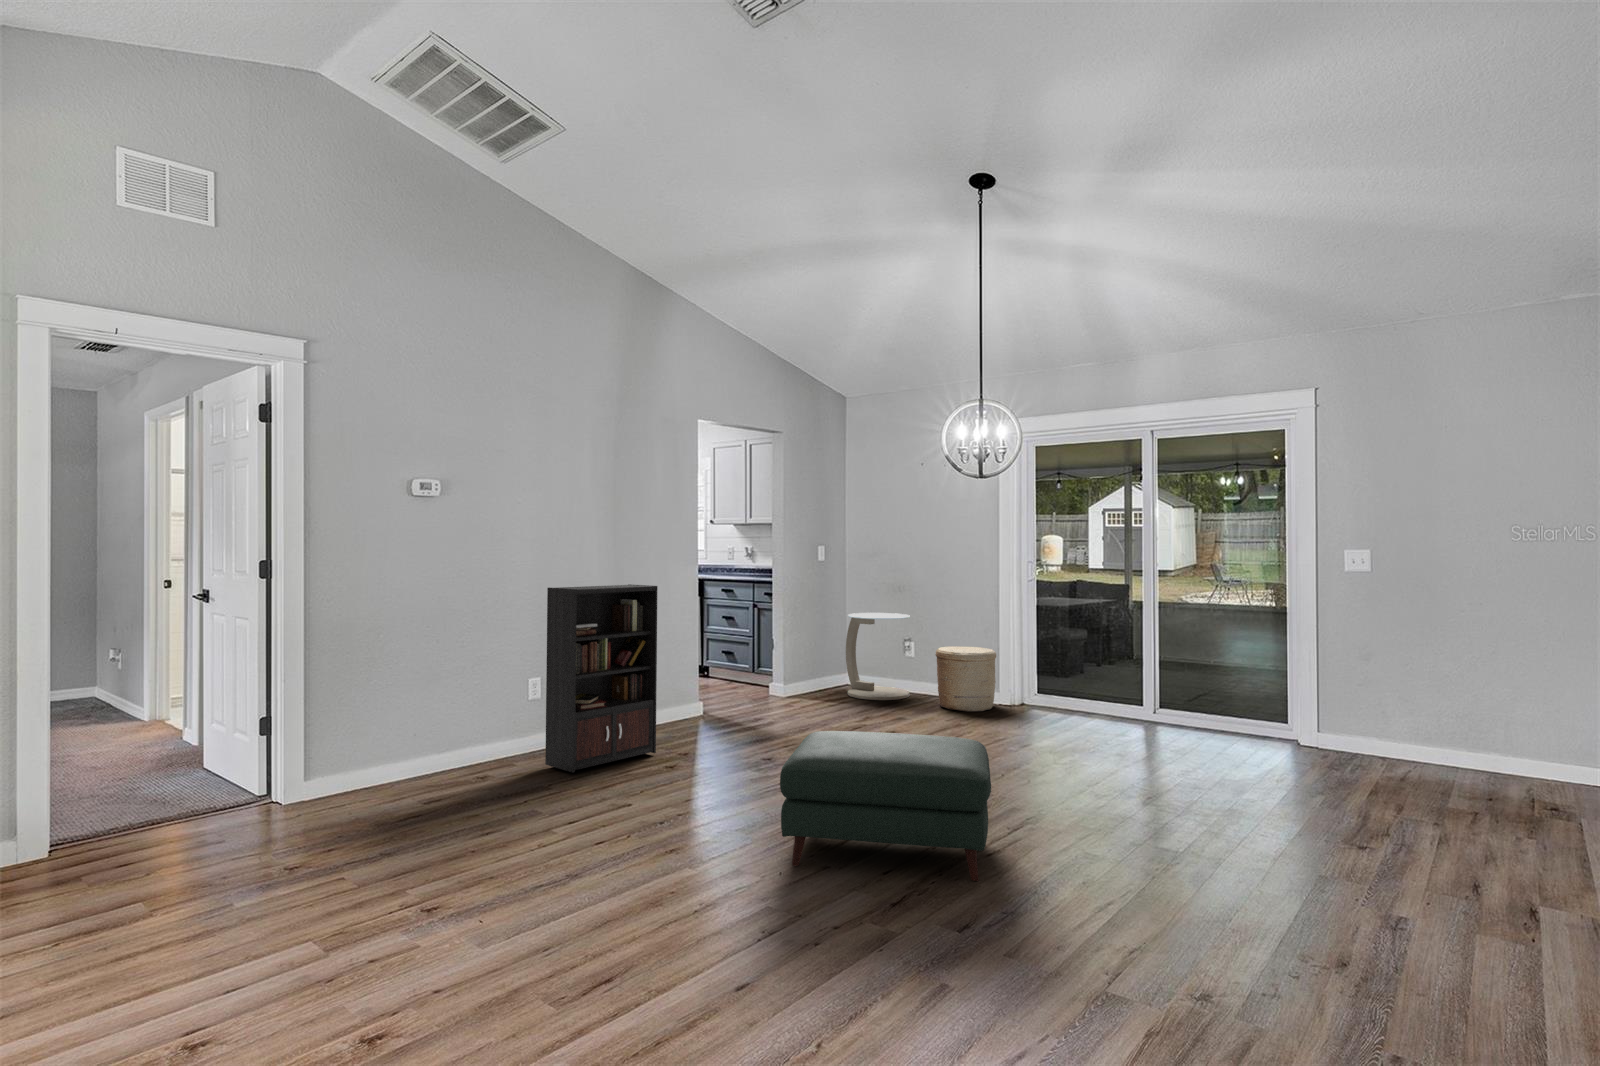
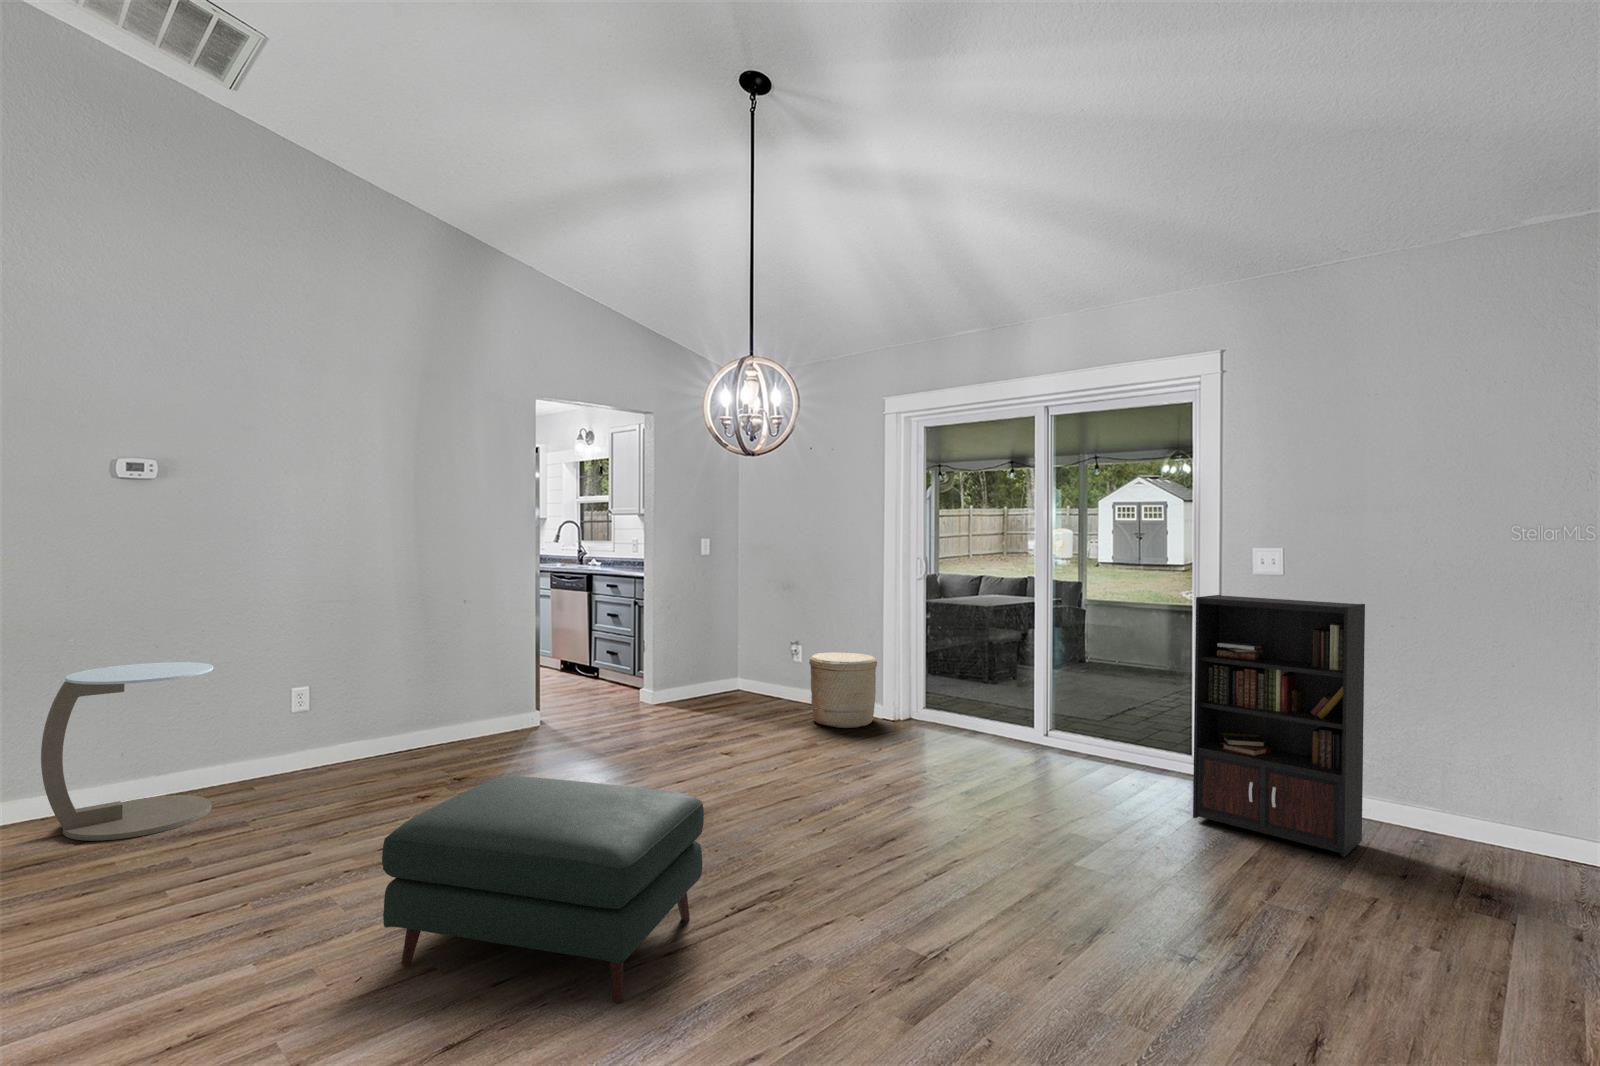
bookcase: present [545,584,657,773] -> present [1193,595,1423,857]
side table: present [846,613,910,700] -> present [41,662,213,841]

